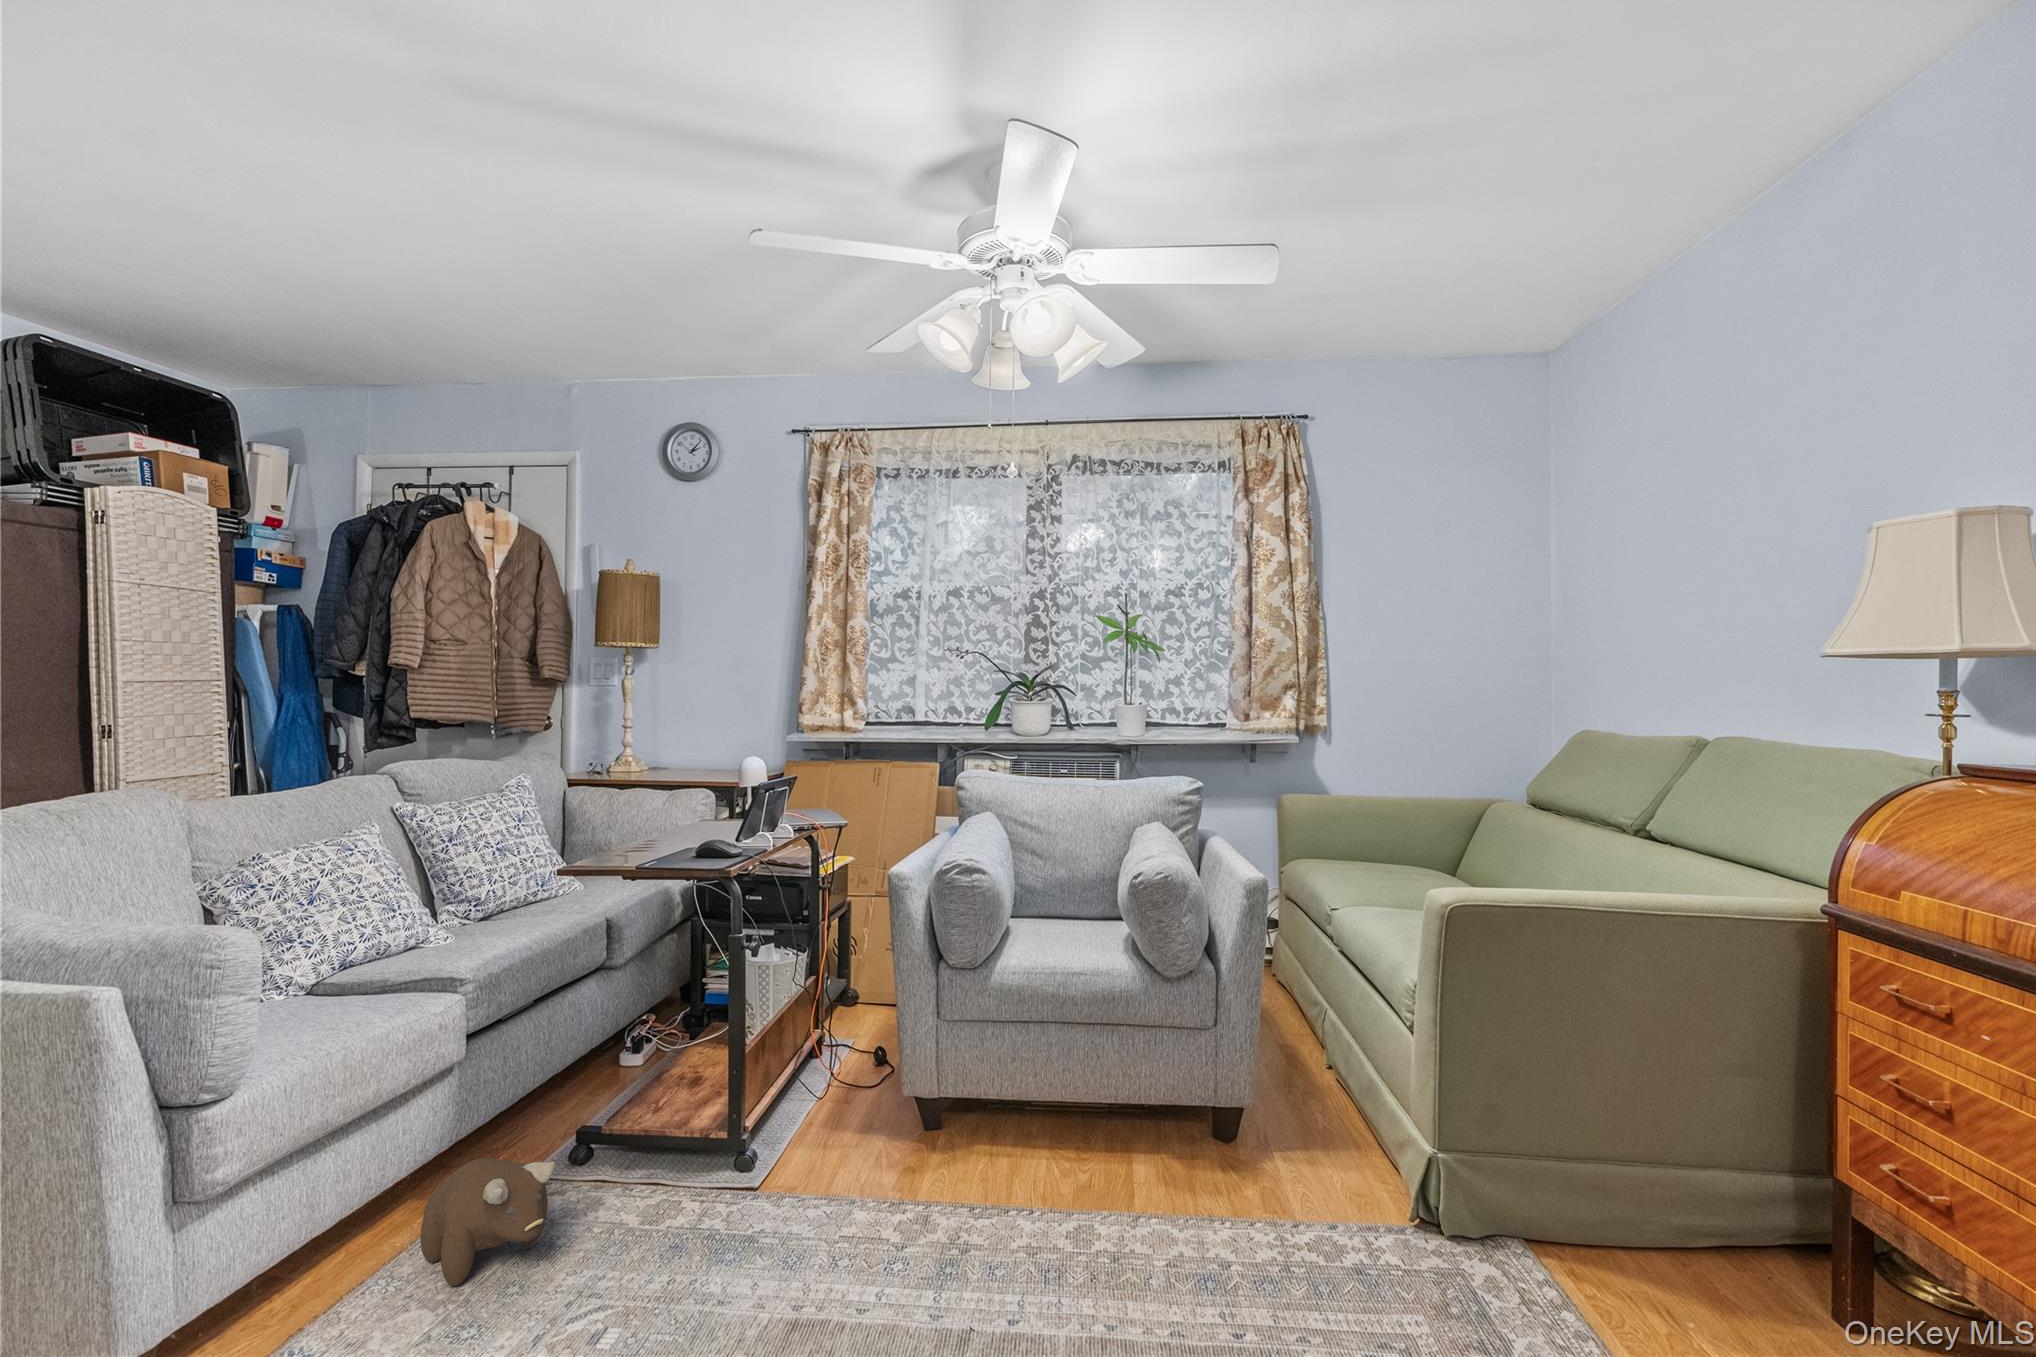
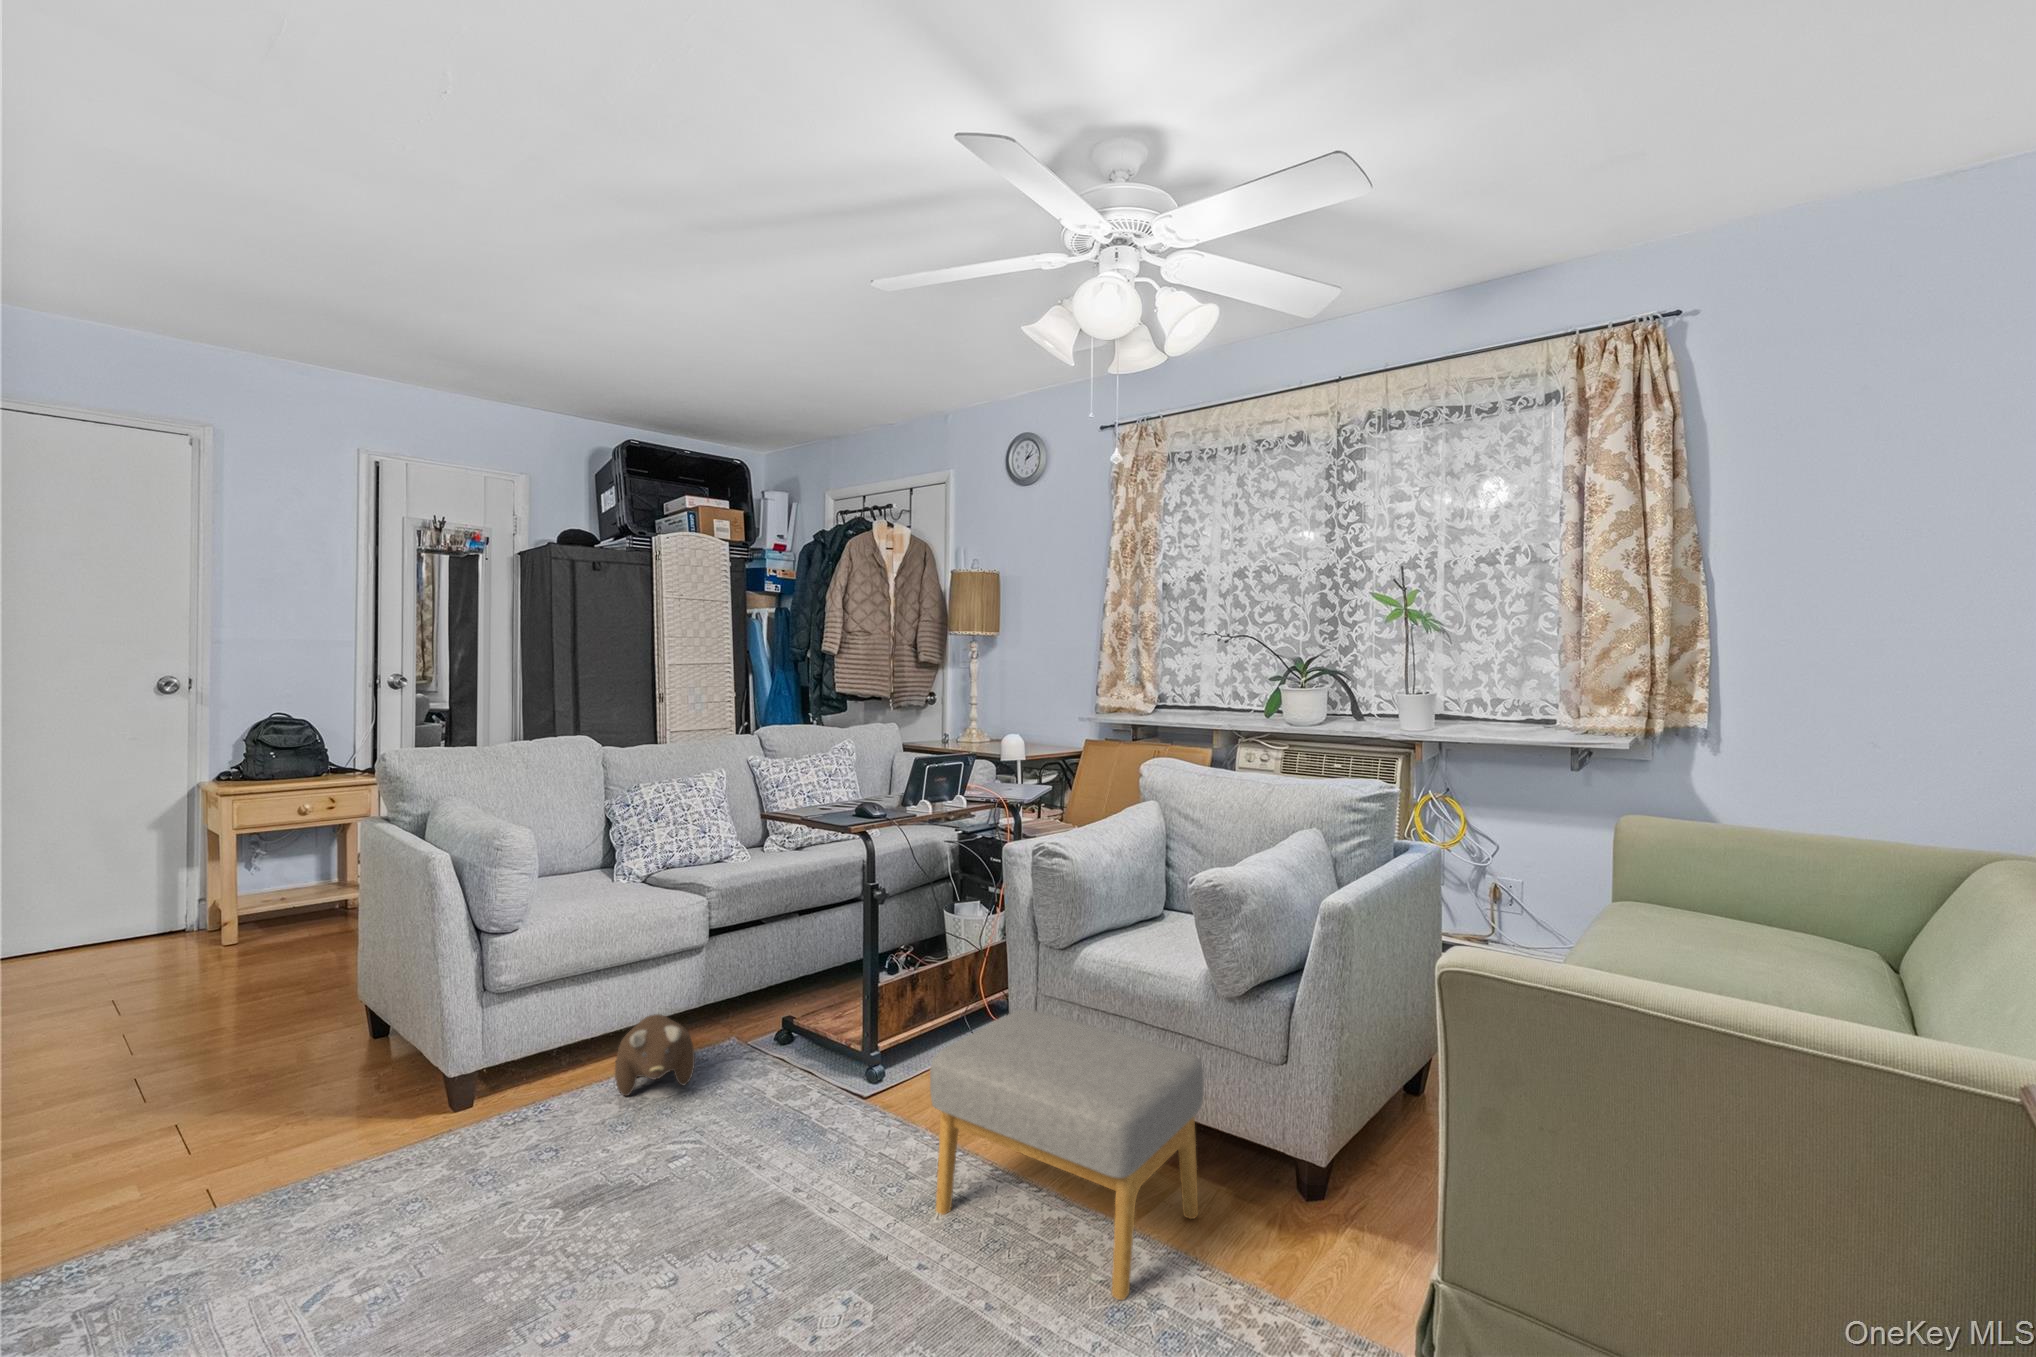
footstool: none [984,1022,1228,1252] -> present [930,1009,1204,1300]

